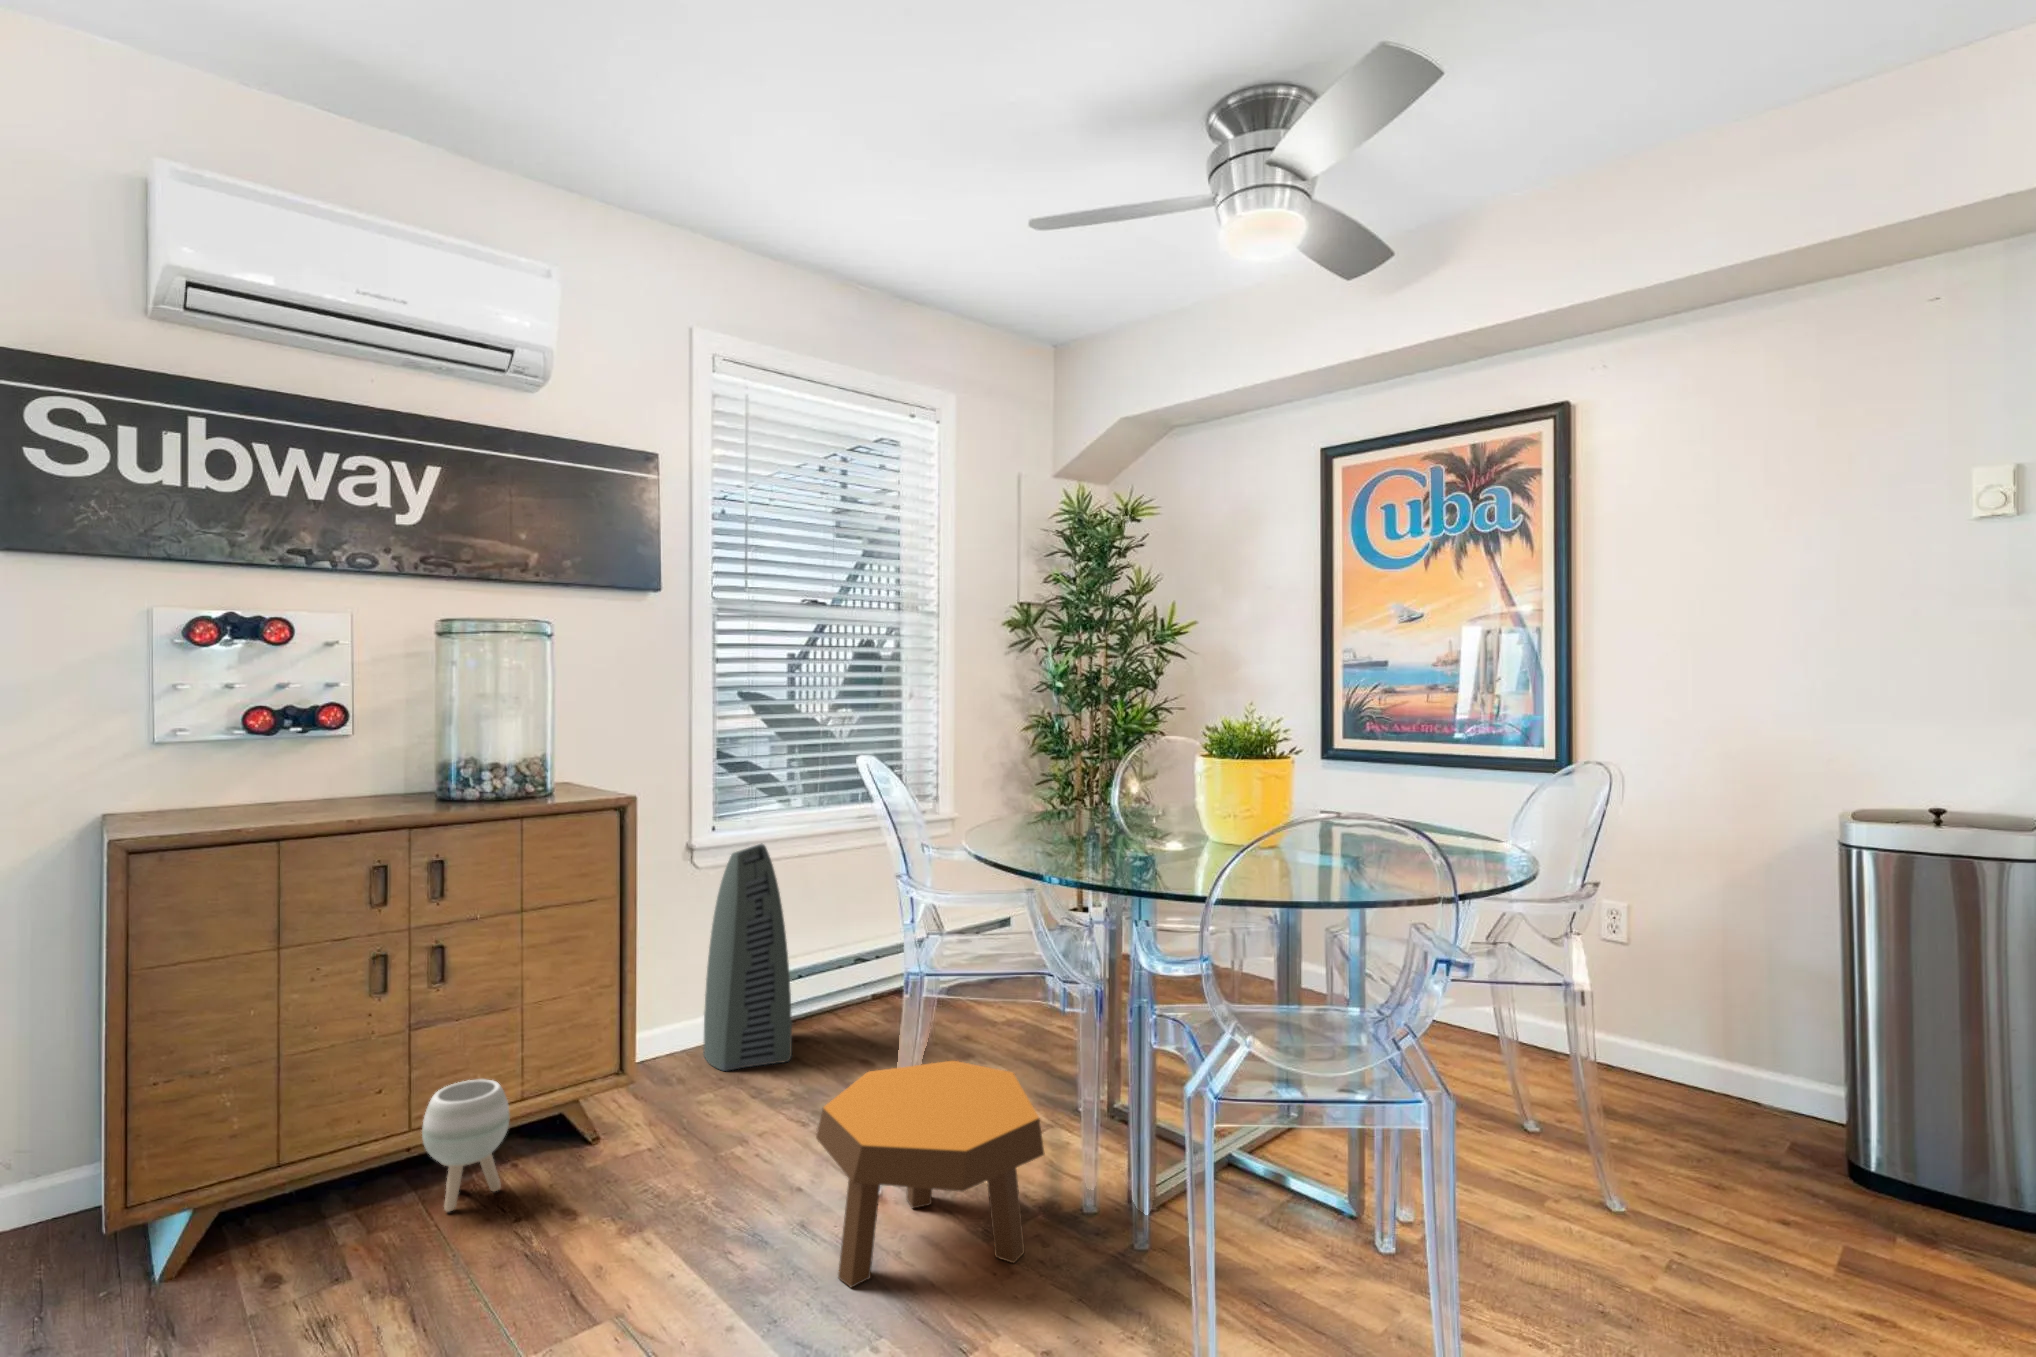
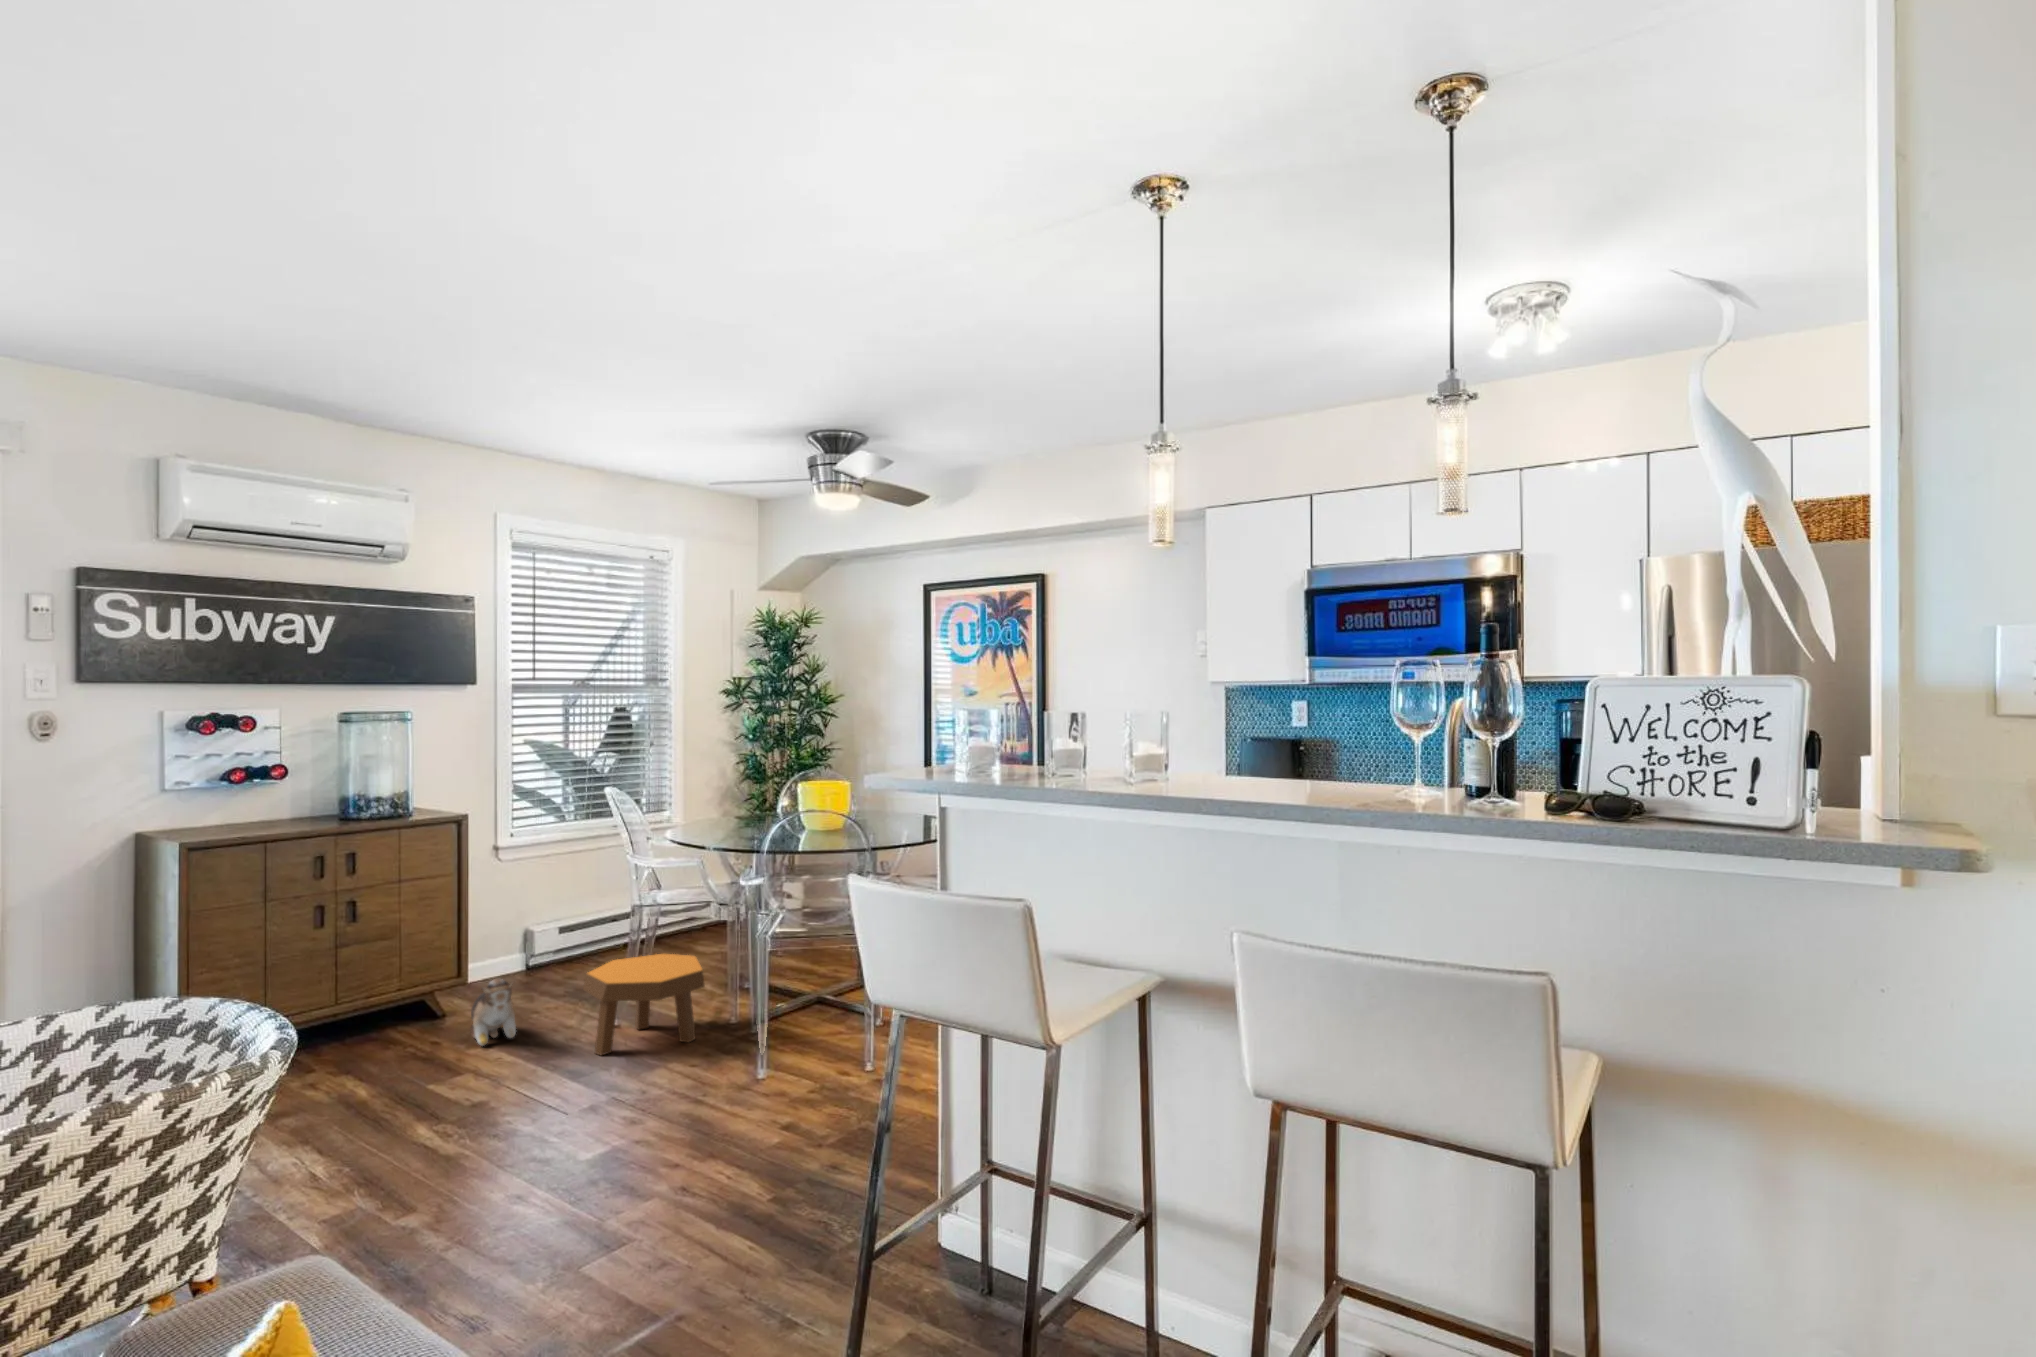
air purifier: present [704,844,792,1071] -> none [507,845,568,987]
planter: present [422,1079,510,1212] -> none [347,979,398,1049]
plush toy: none [625,1103,700,1227] -> present [470,979,516,1046]

